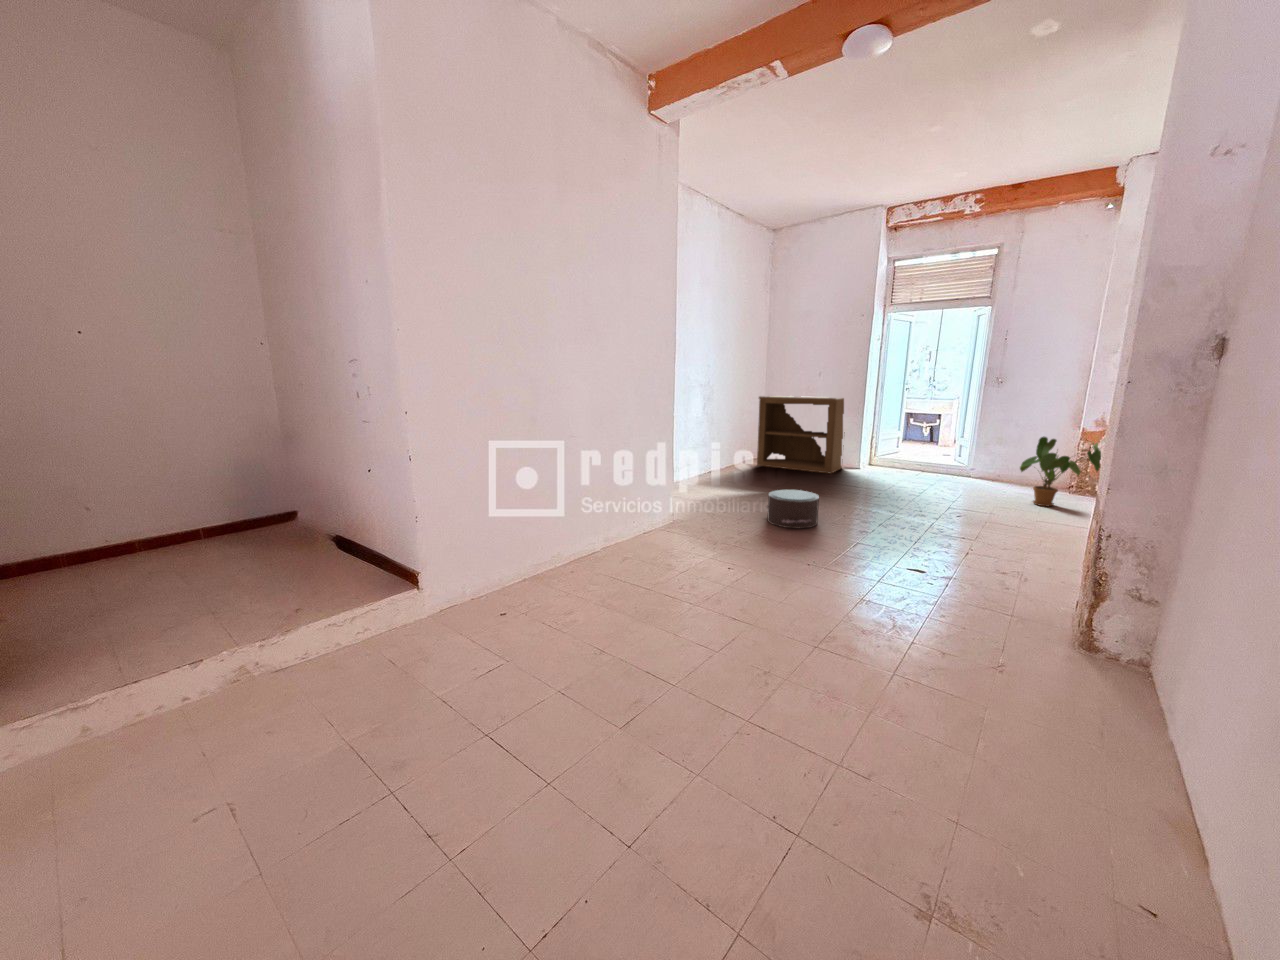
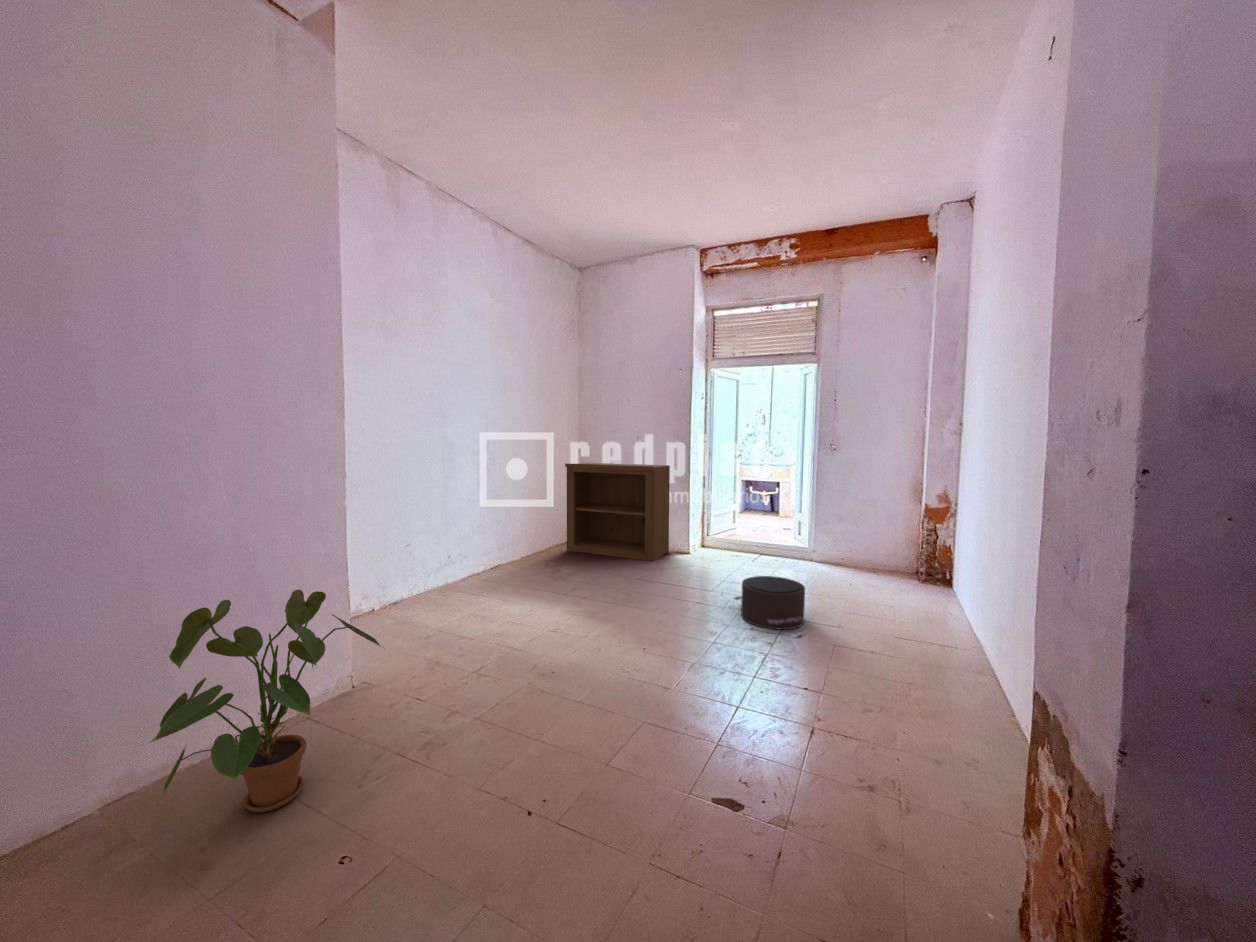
house plant: present [1020,437,1101,506] -> present [149,590,380,812]
pouf: present [766,490,819,528] -> present [734,576,805,630]

